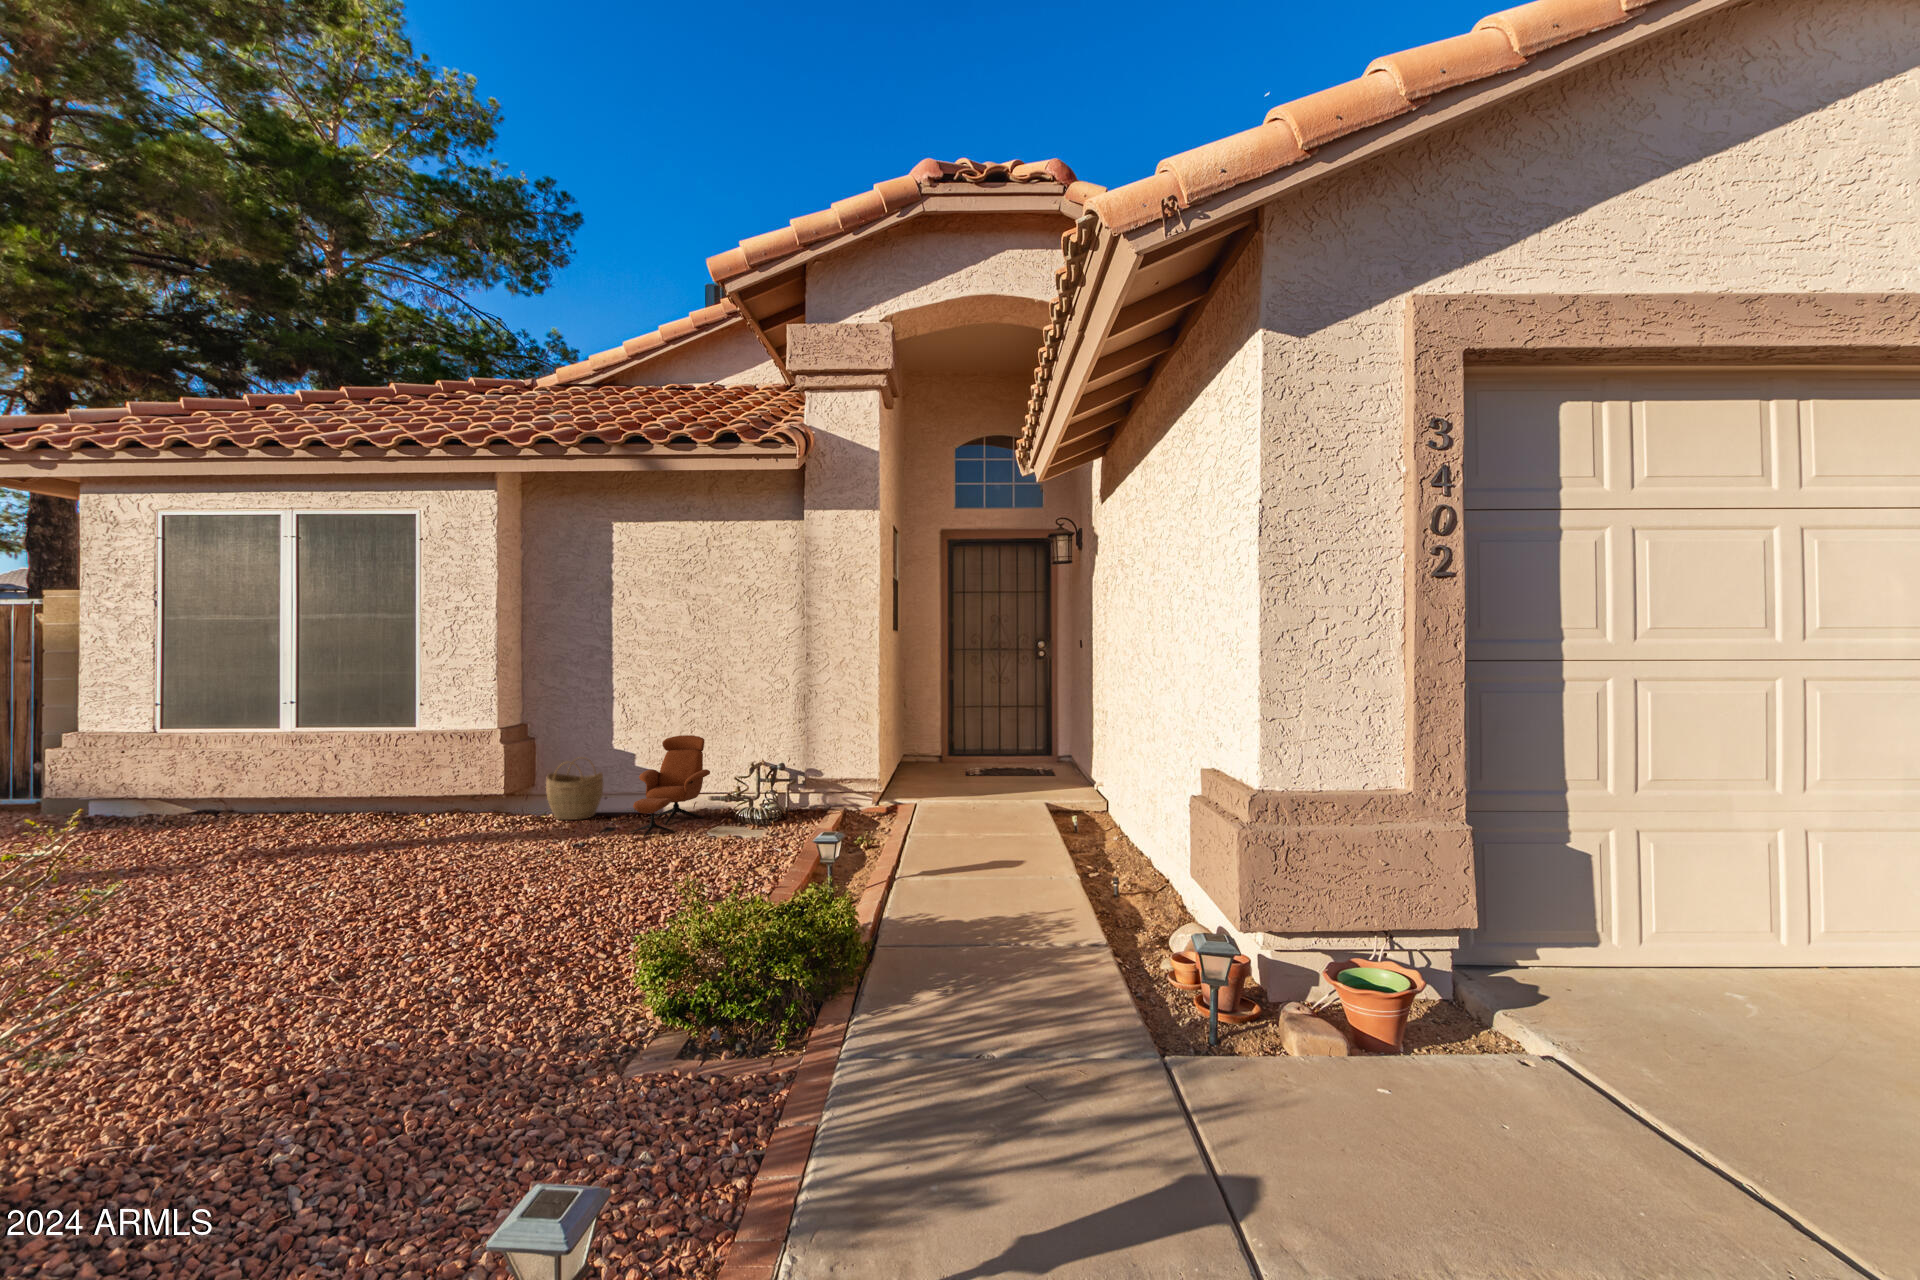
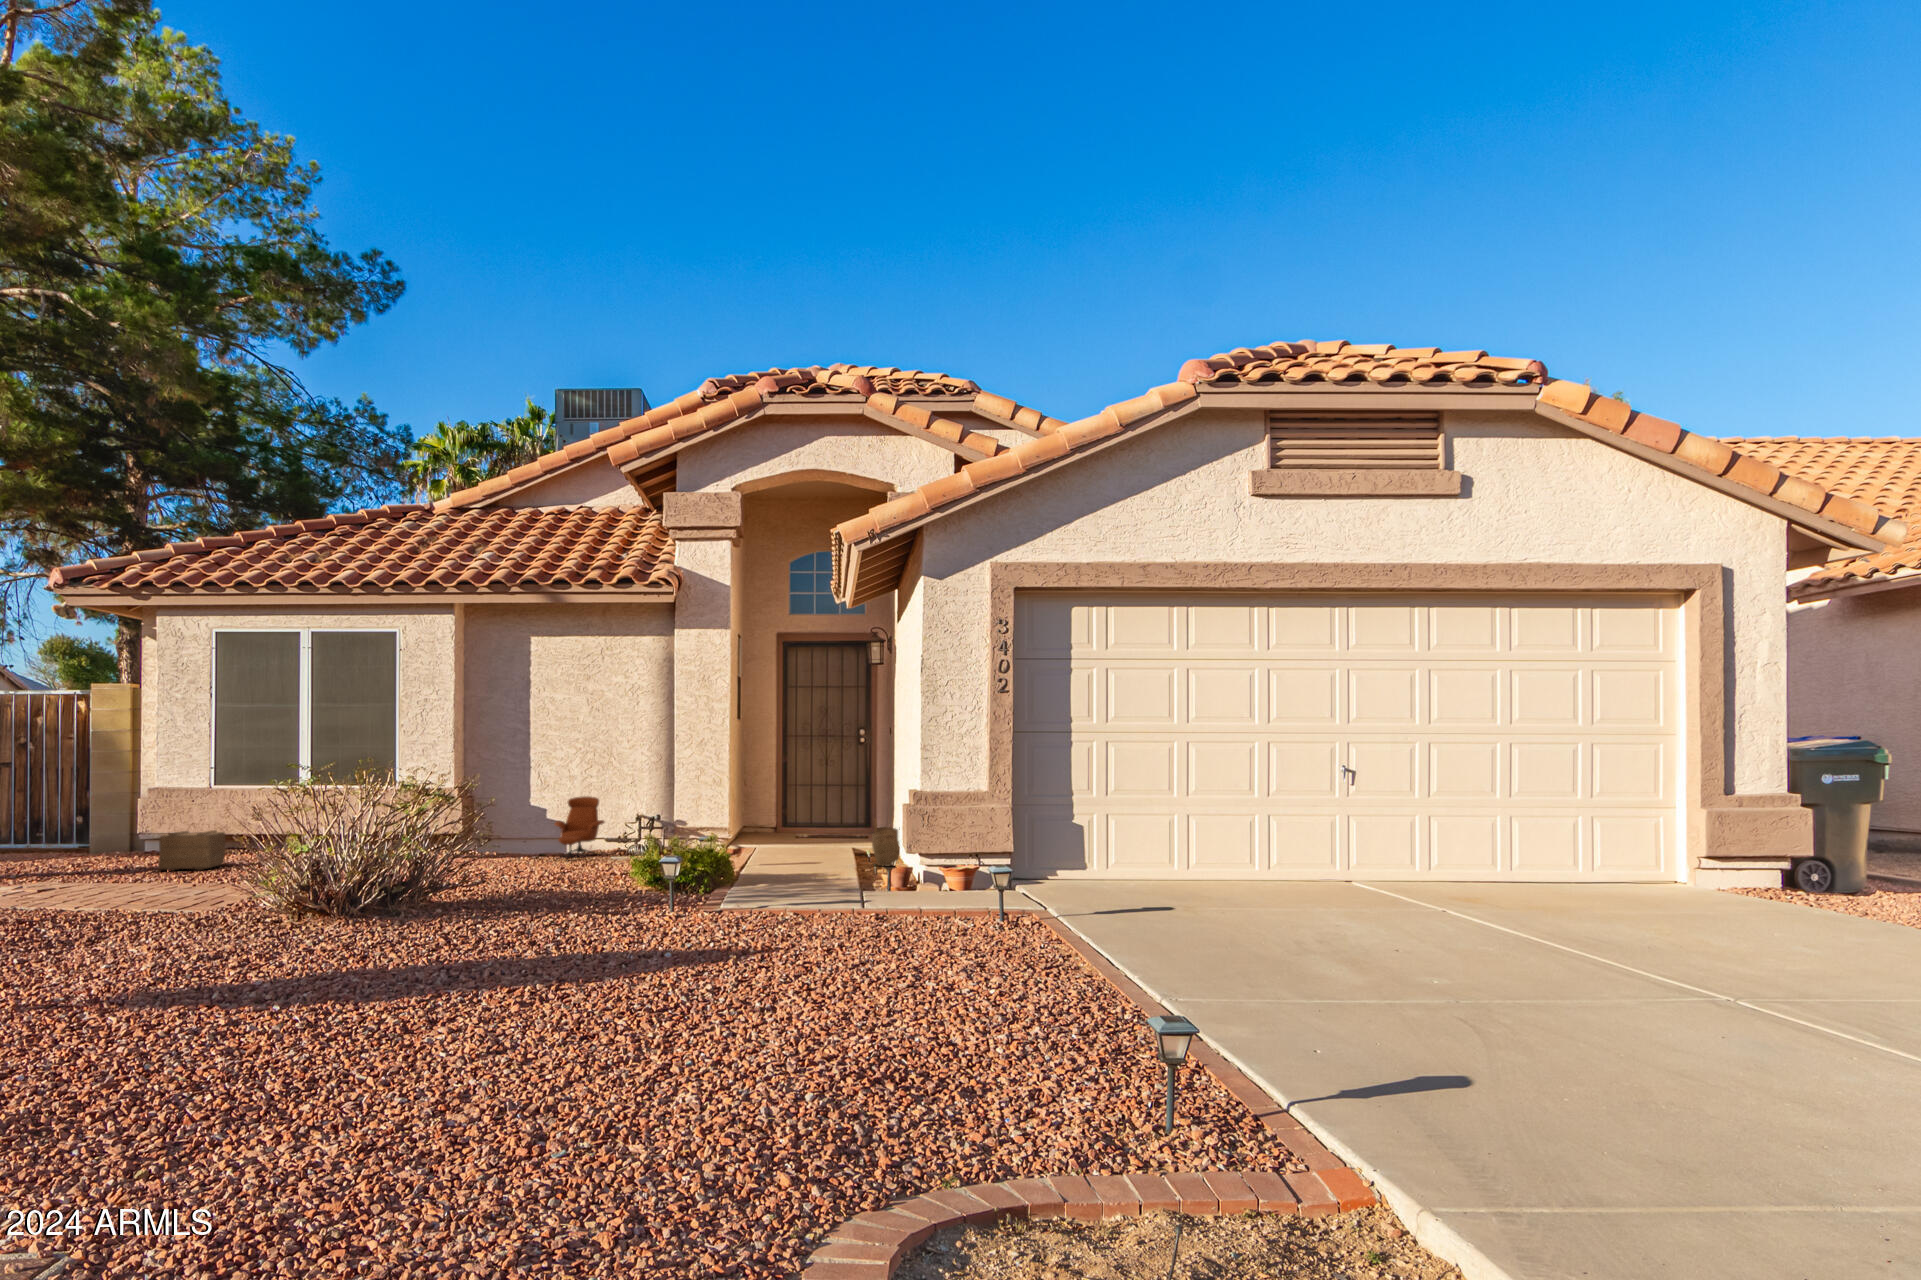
woven basket: present [546,757,603,820] -> present [872,819,900,866]
wooden crate: none [99,780,214,841] -> present [158,830,225,871]

